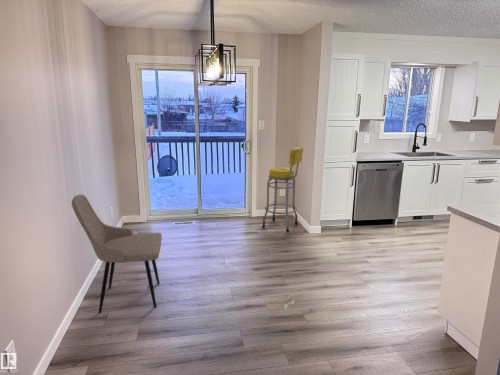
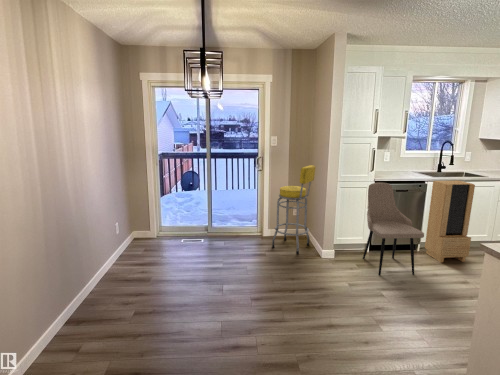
storage cabinet: none [401,160,445,234] -> present [425,181,475,262]
dining chair: present [72,195,162,313] -> present [363,183,424,275]

